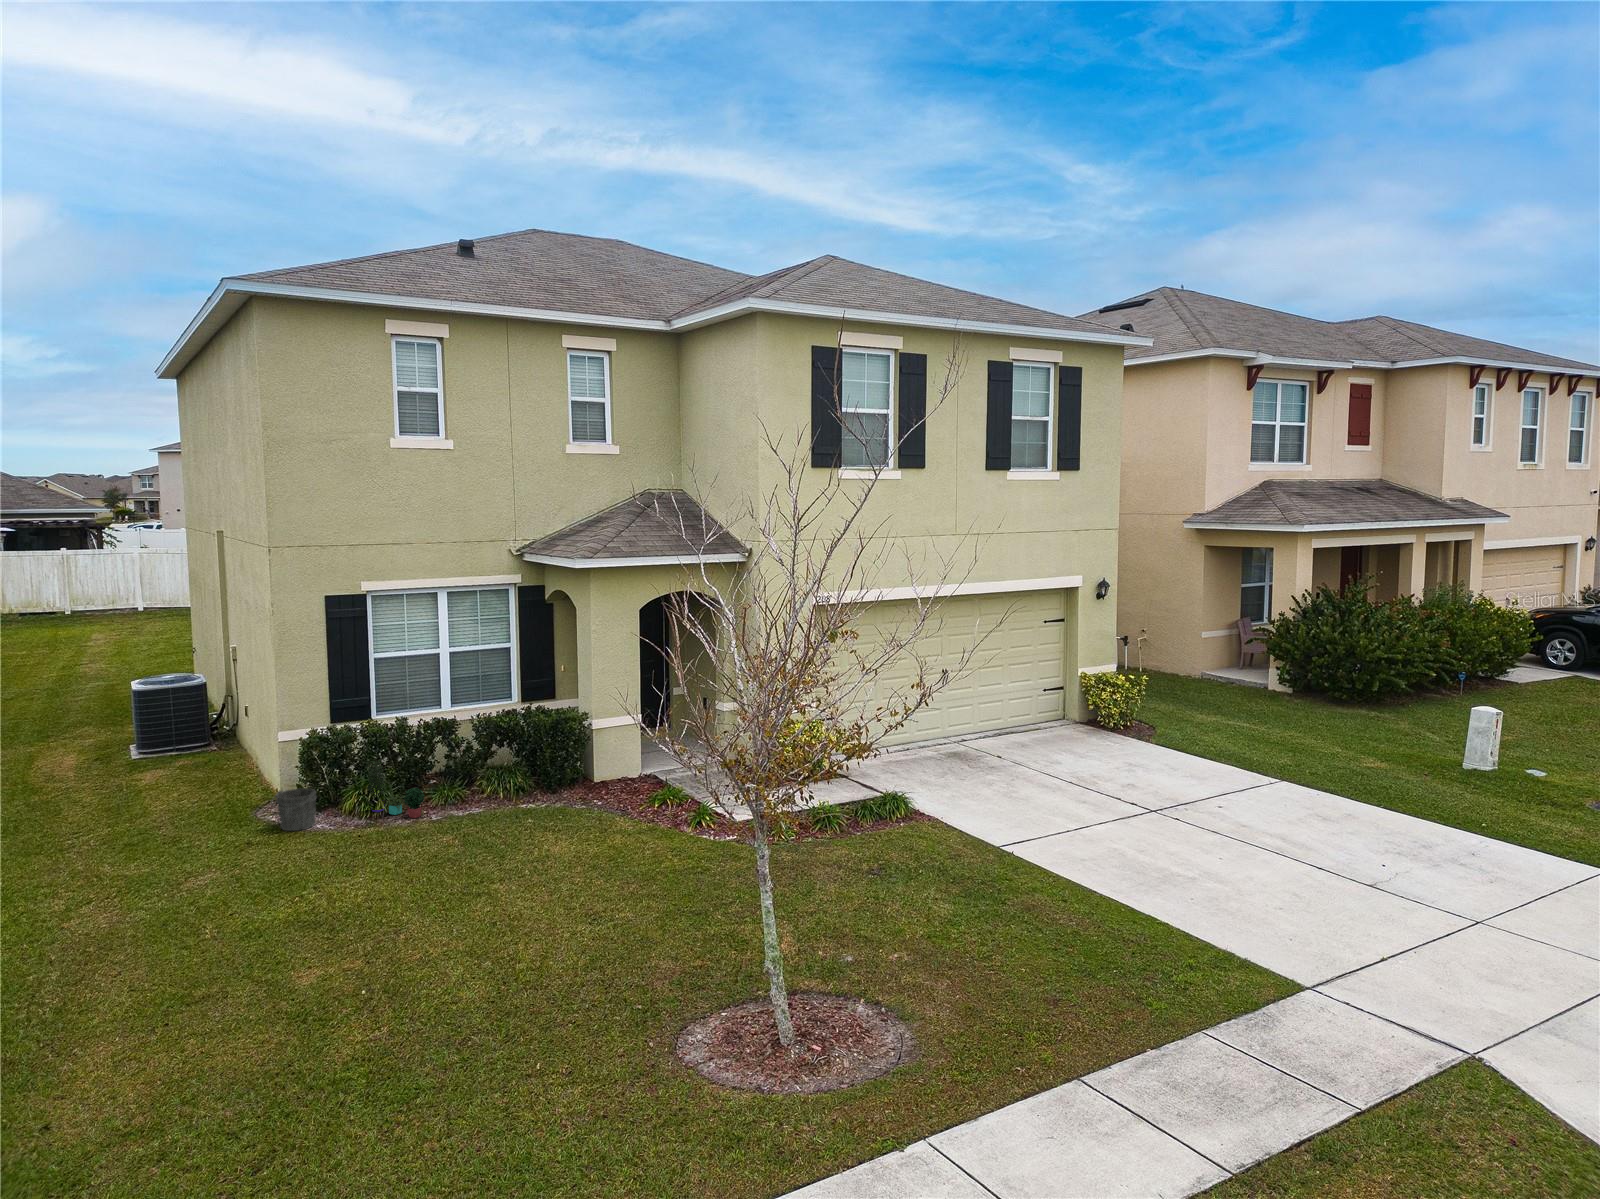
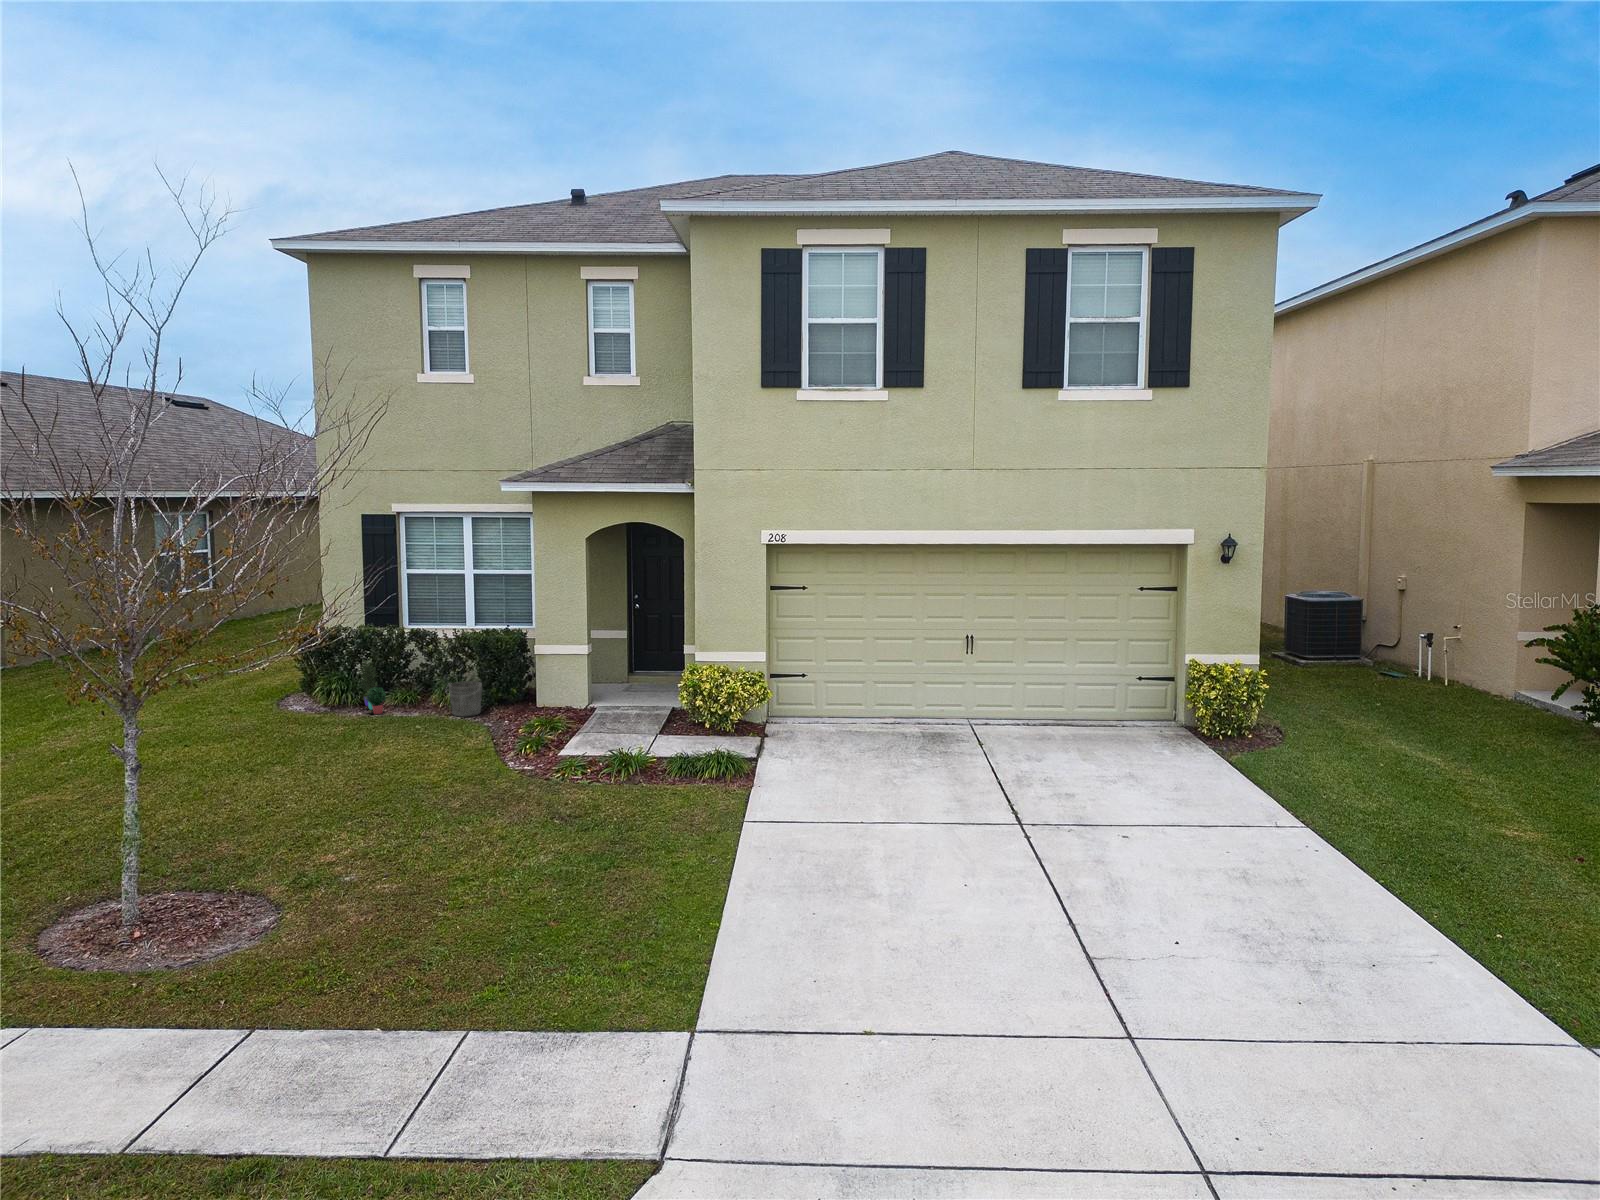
bucket: present [271,788,316,831] -> present [448,681,482,717]

